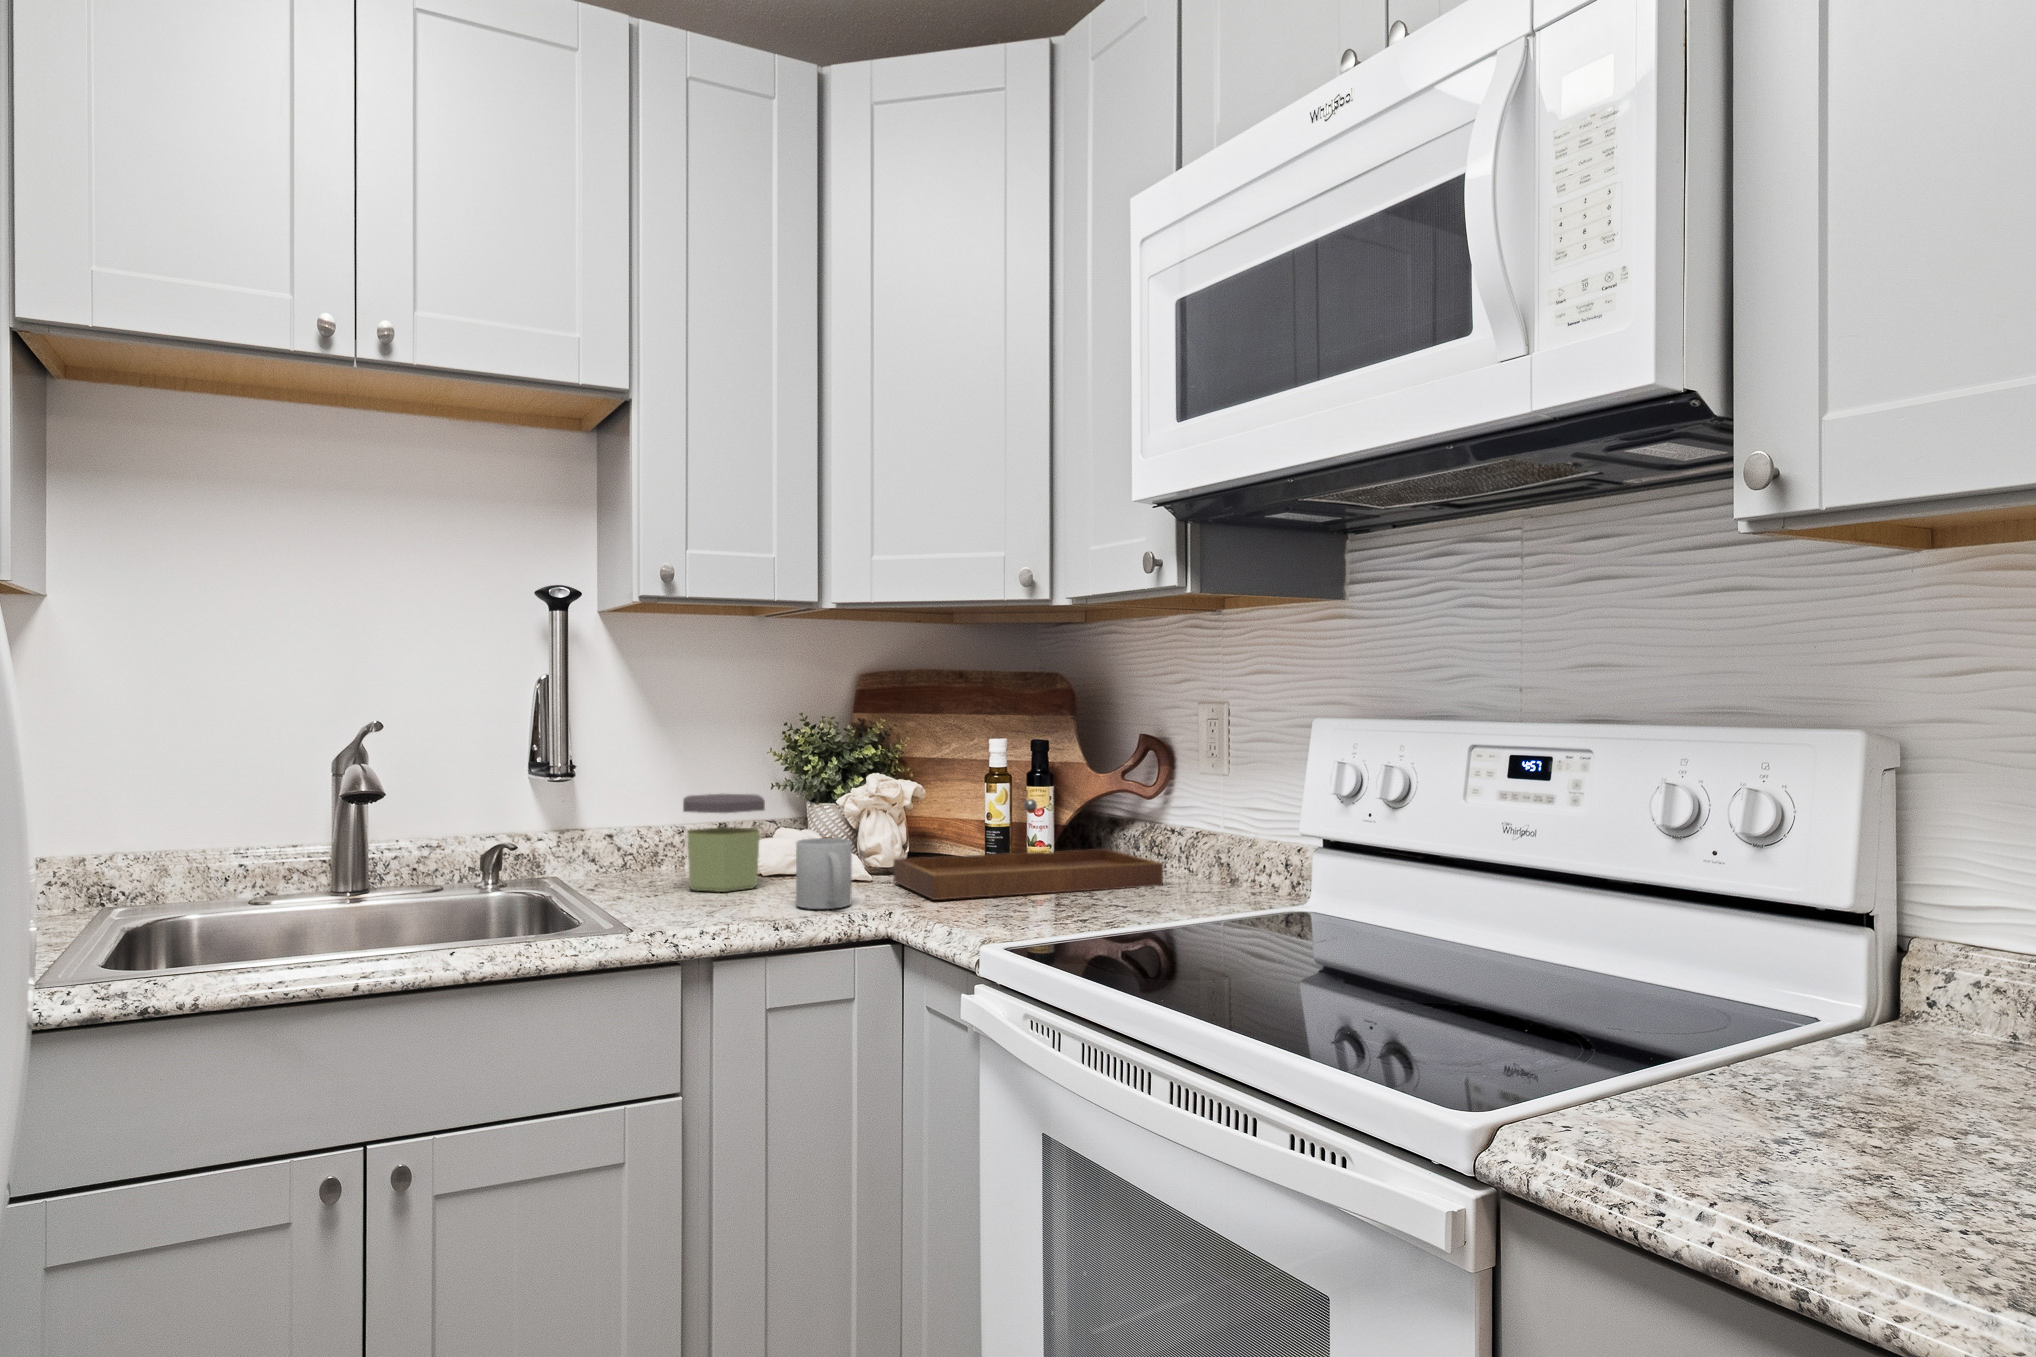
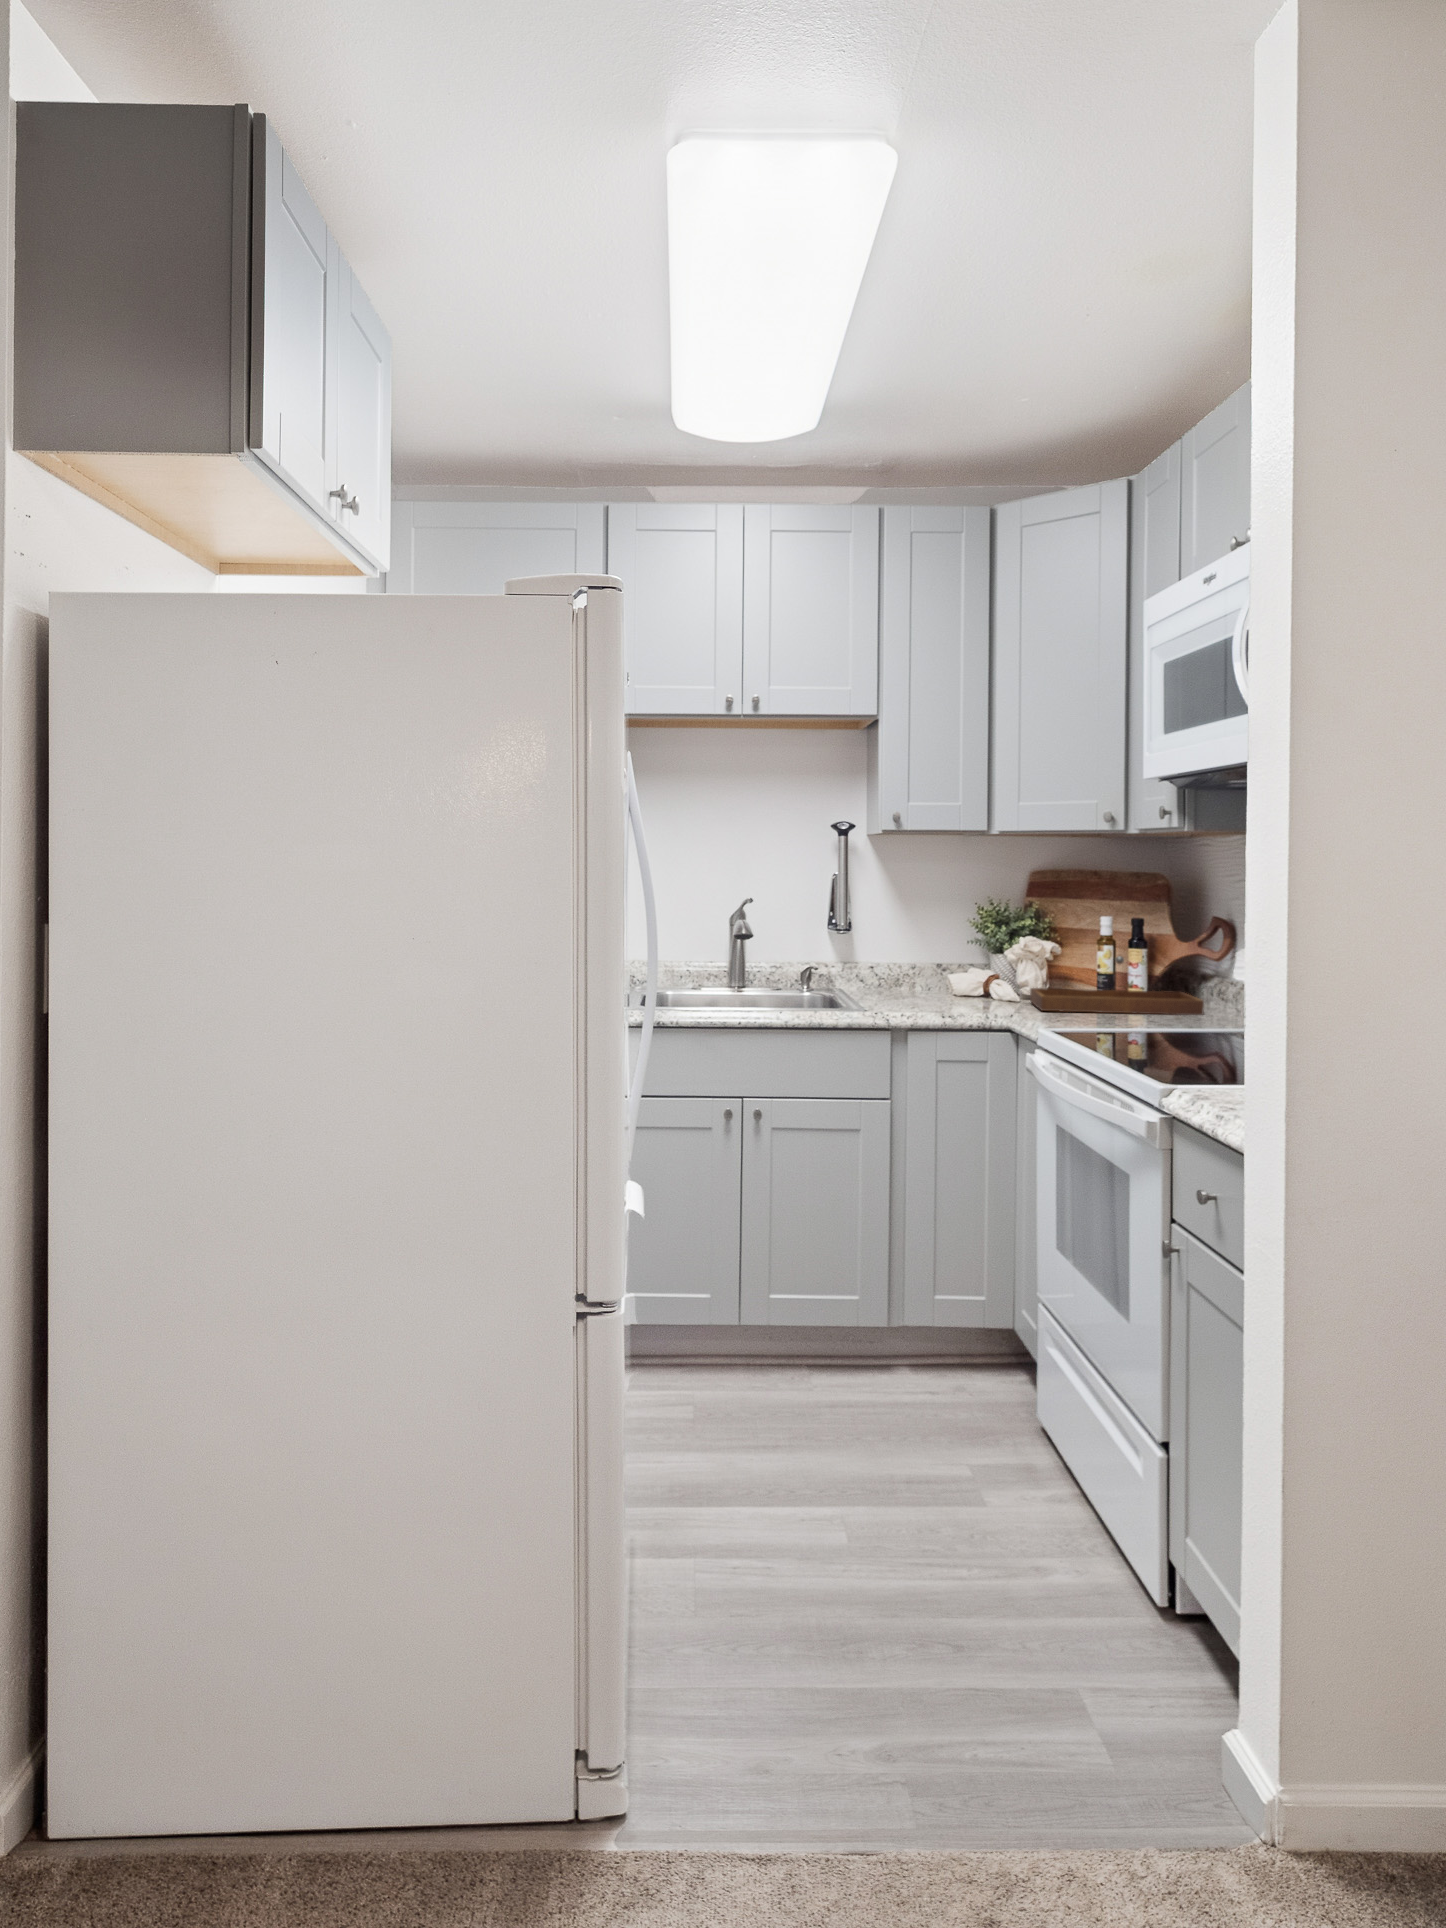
jar: present [683,794,765,892] -> none [906,945,954,1000]
mug: present [796,838,852,909] -> none [960,971,993,1010]

